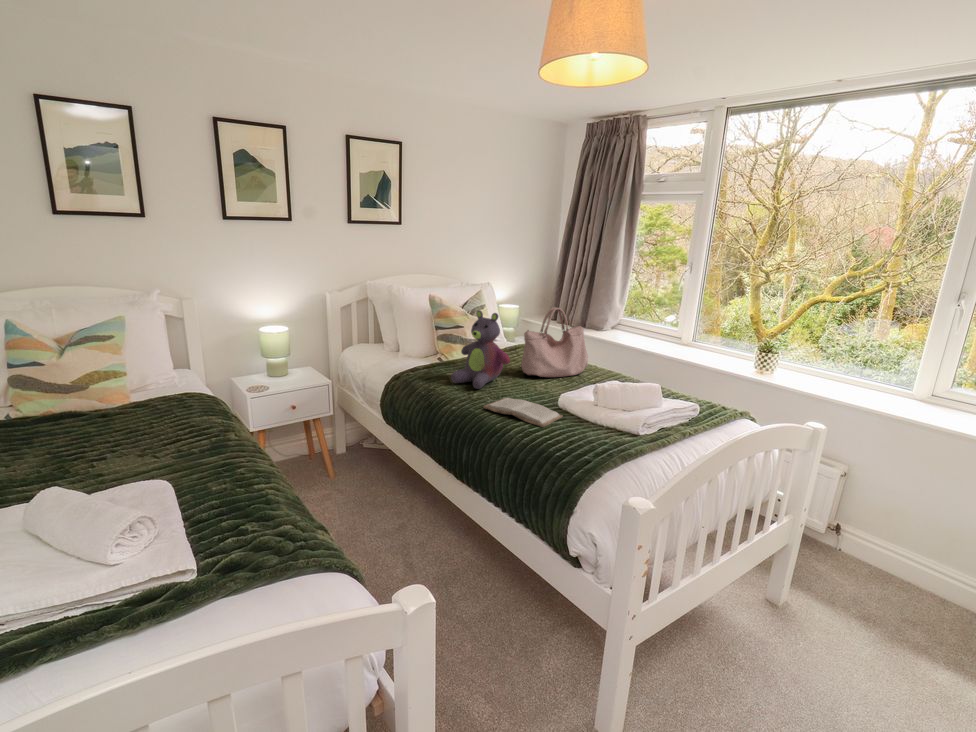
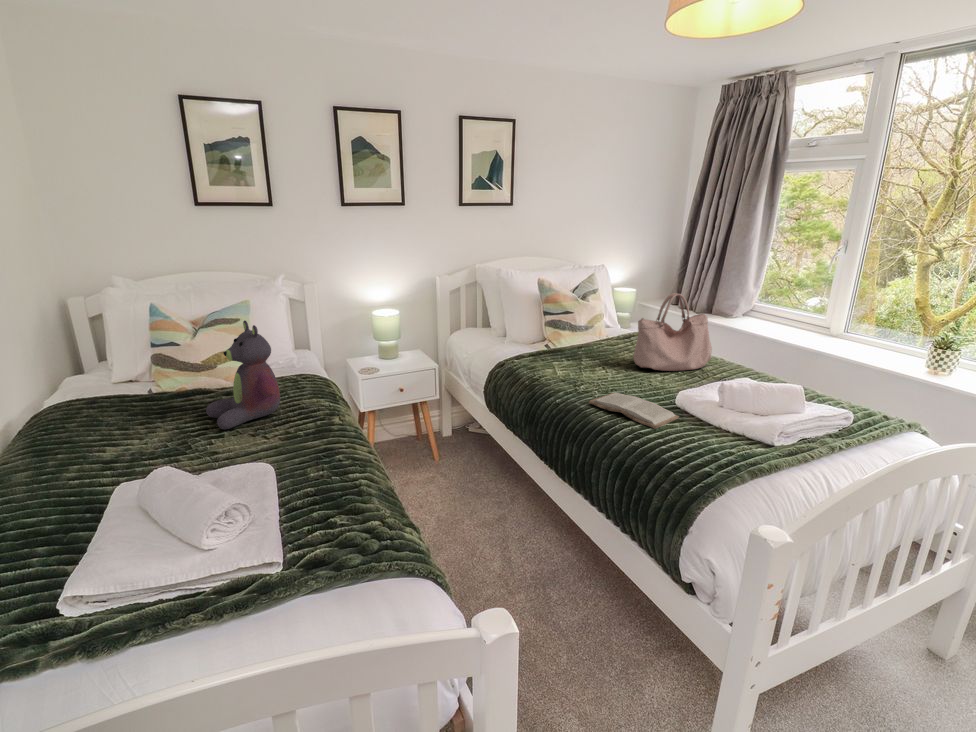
stuffed bear: present [451,310,510,389] -> present [206,320,280,429]

